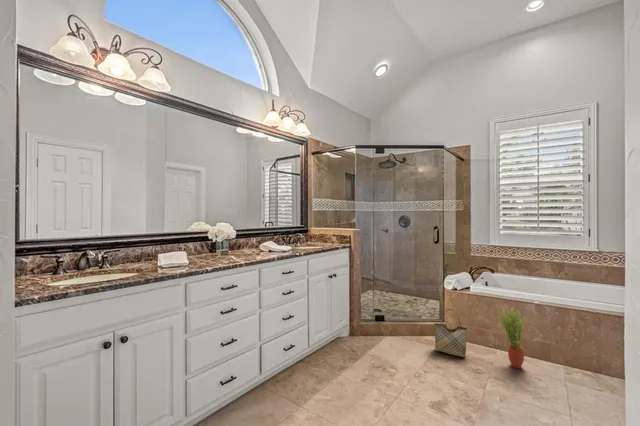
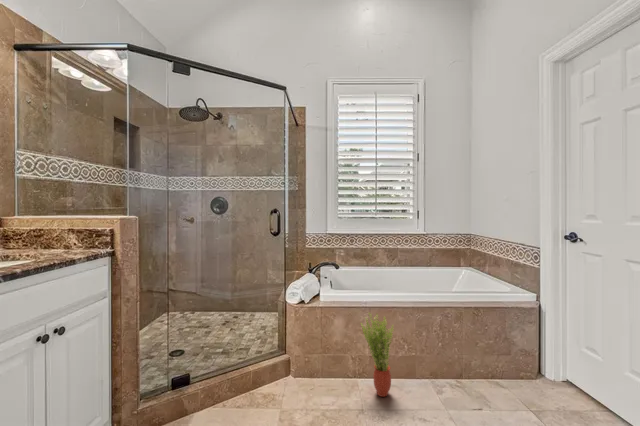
woven basket: present [434,309,468,357] -> none [278,335,325,409]

